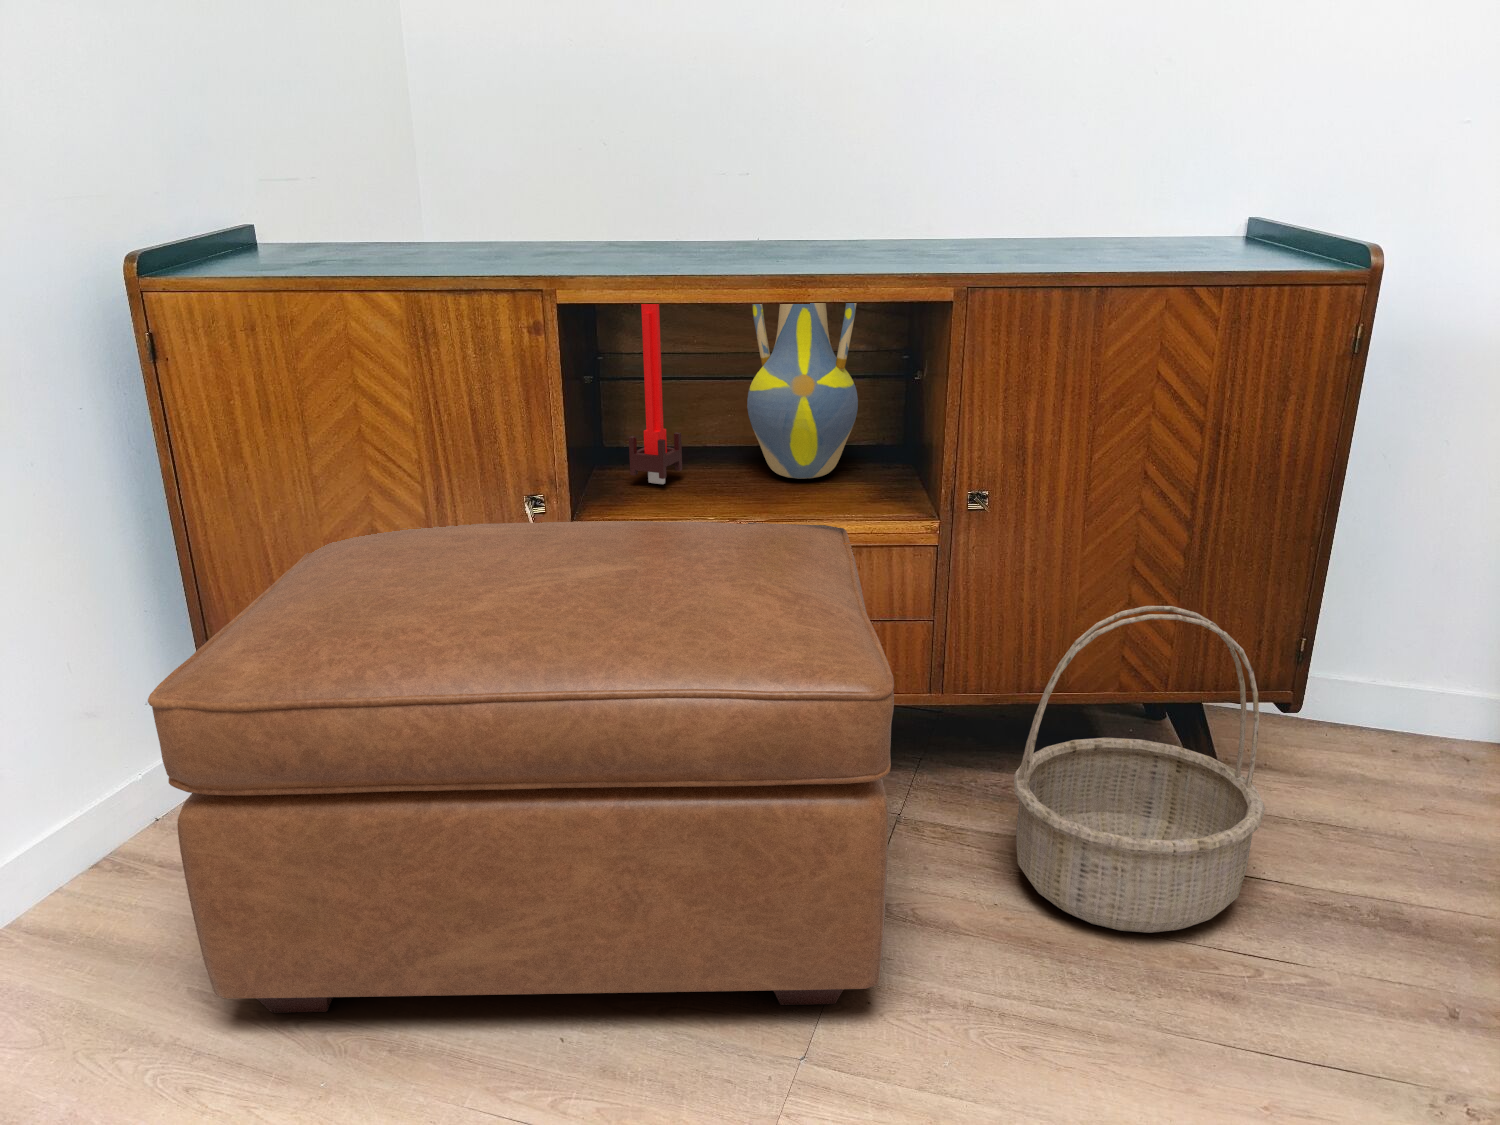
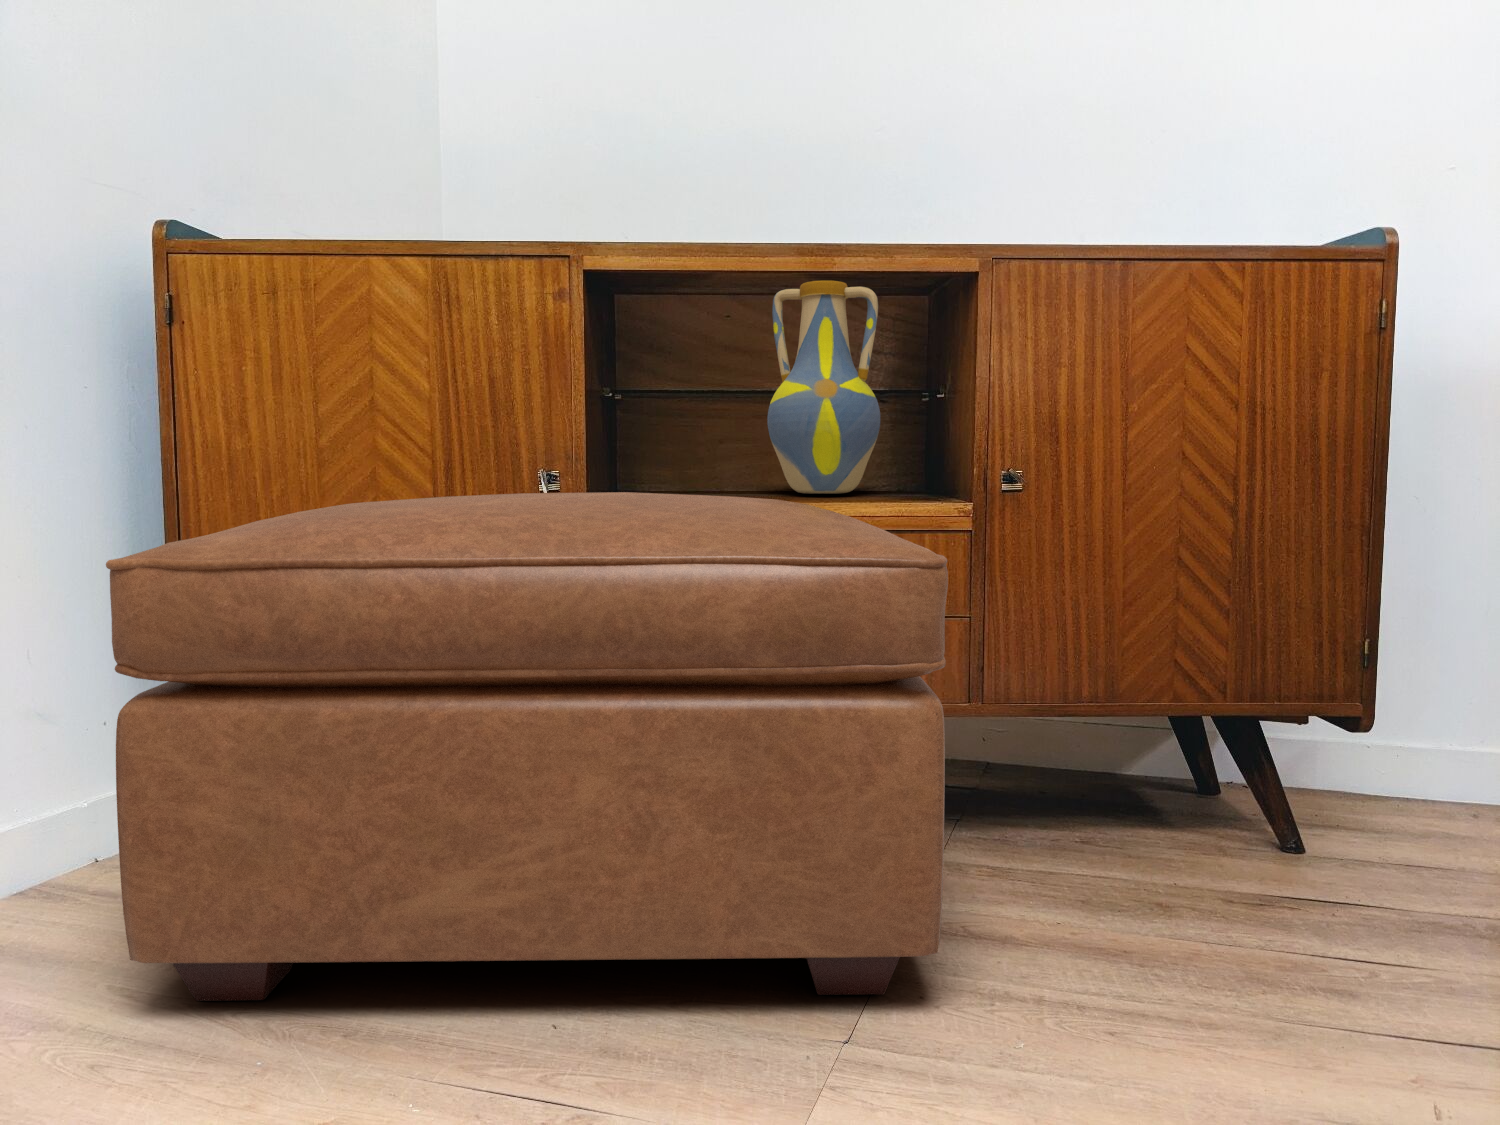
candle: present [629,304,682,484] -> none [646,295,700,496]
basket: present [1013,606,1265,933] -> none [1072,555,1364,937]

